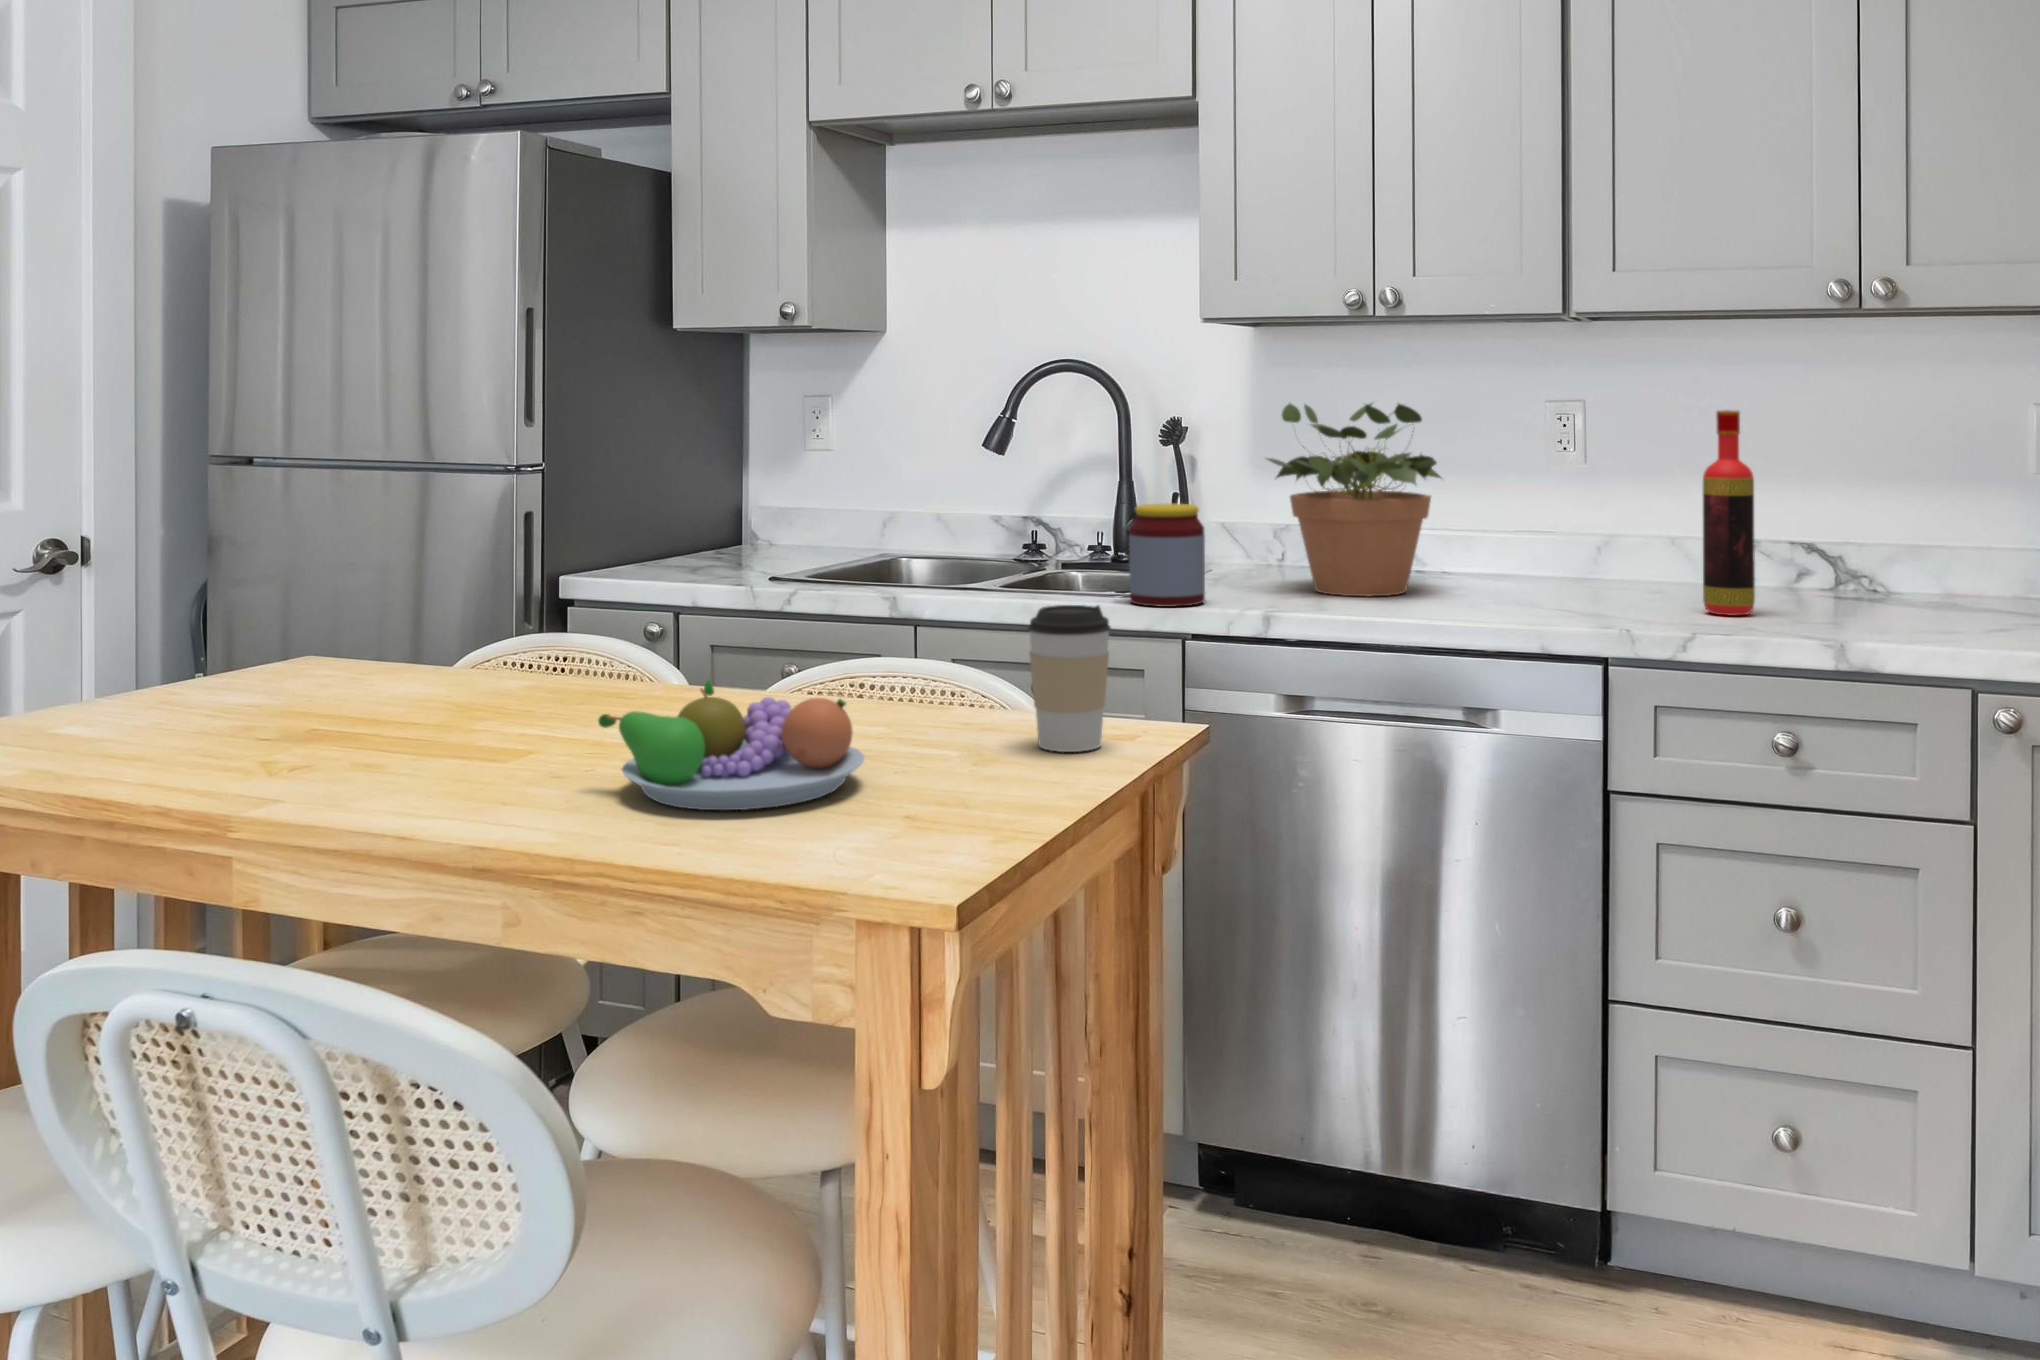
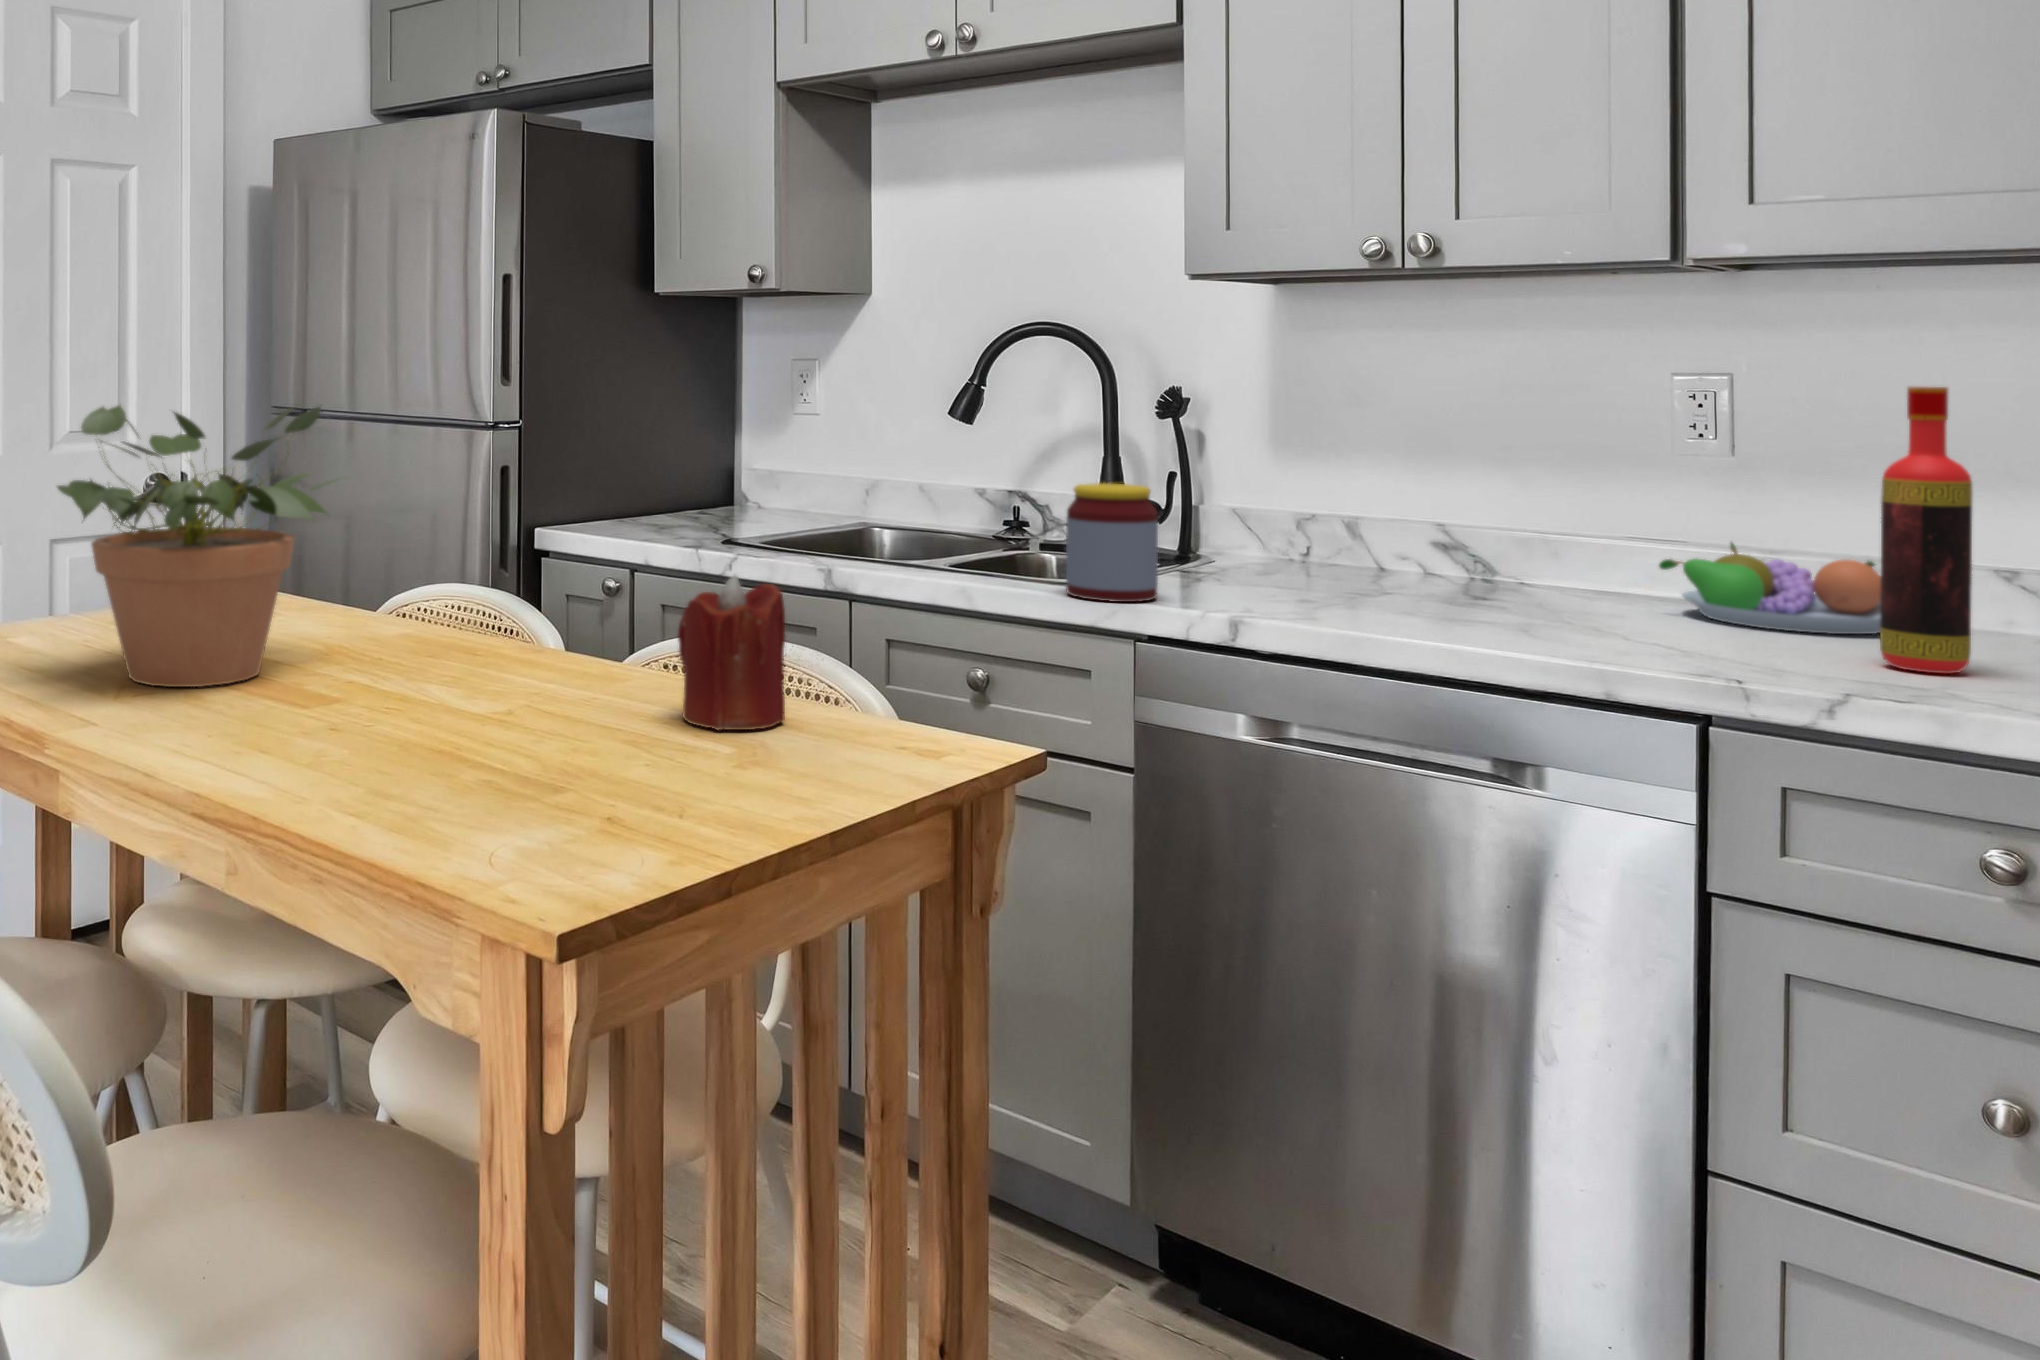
potted plant: present [1267,403,1441,596] -> present [57,404,336,687]
candle: none [884,596,983,740] -> present [678,575,785,730]
coffee cup: present [1028,605,1111,752] -> none [811,594,909,763]
fruit bowl: present [598,680,865,810] -> present [1659,543,1881,634]

